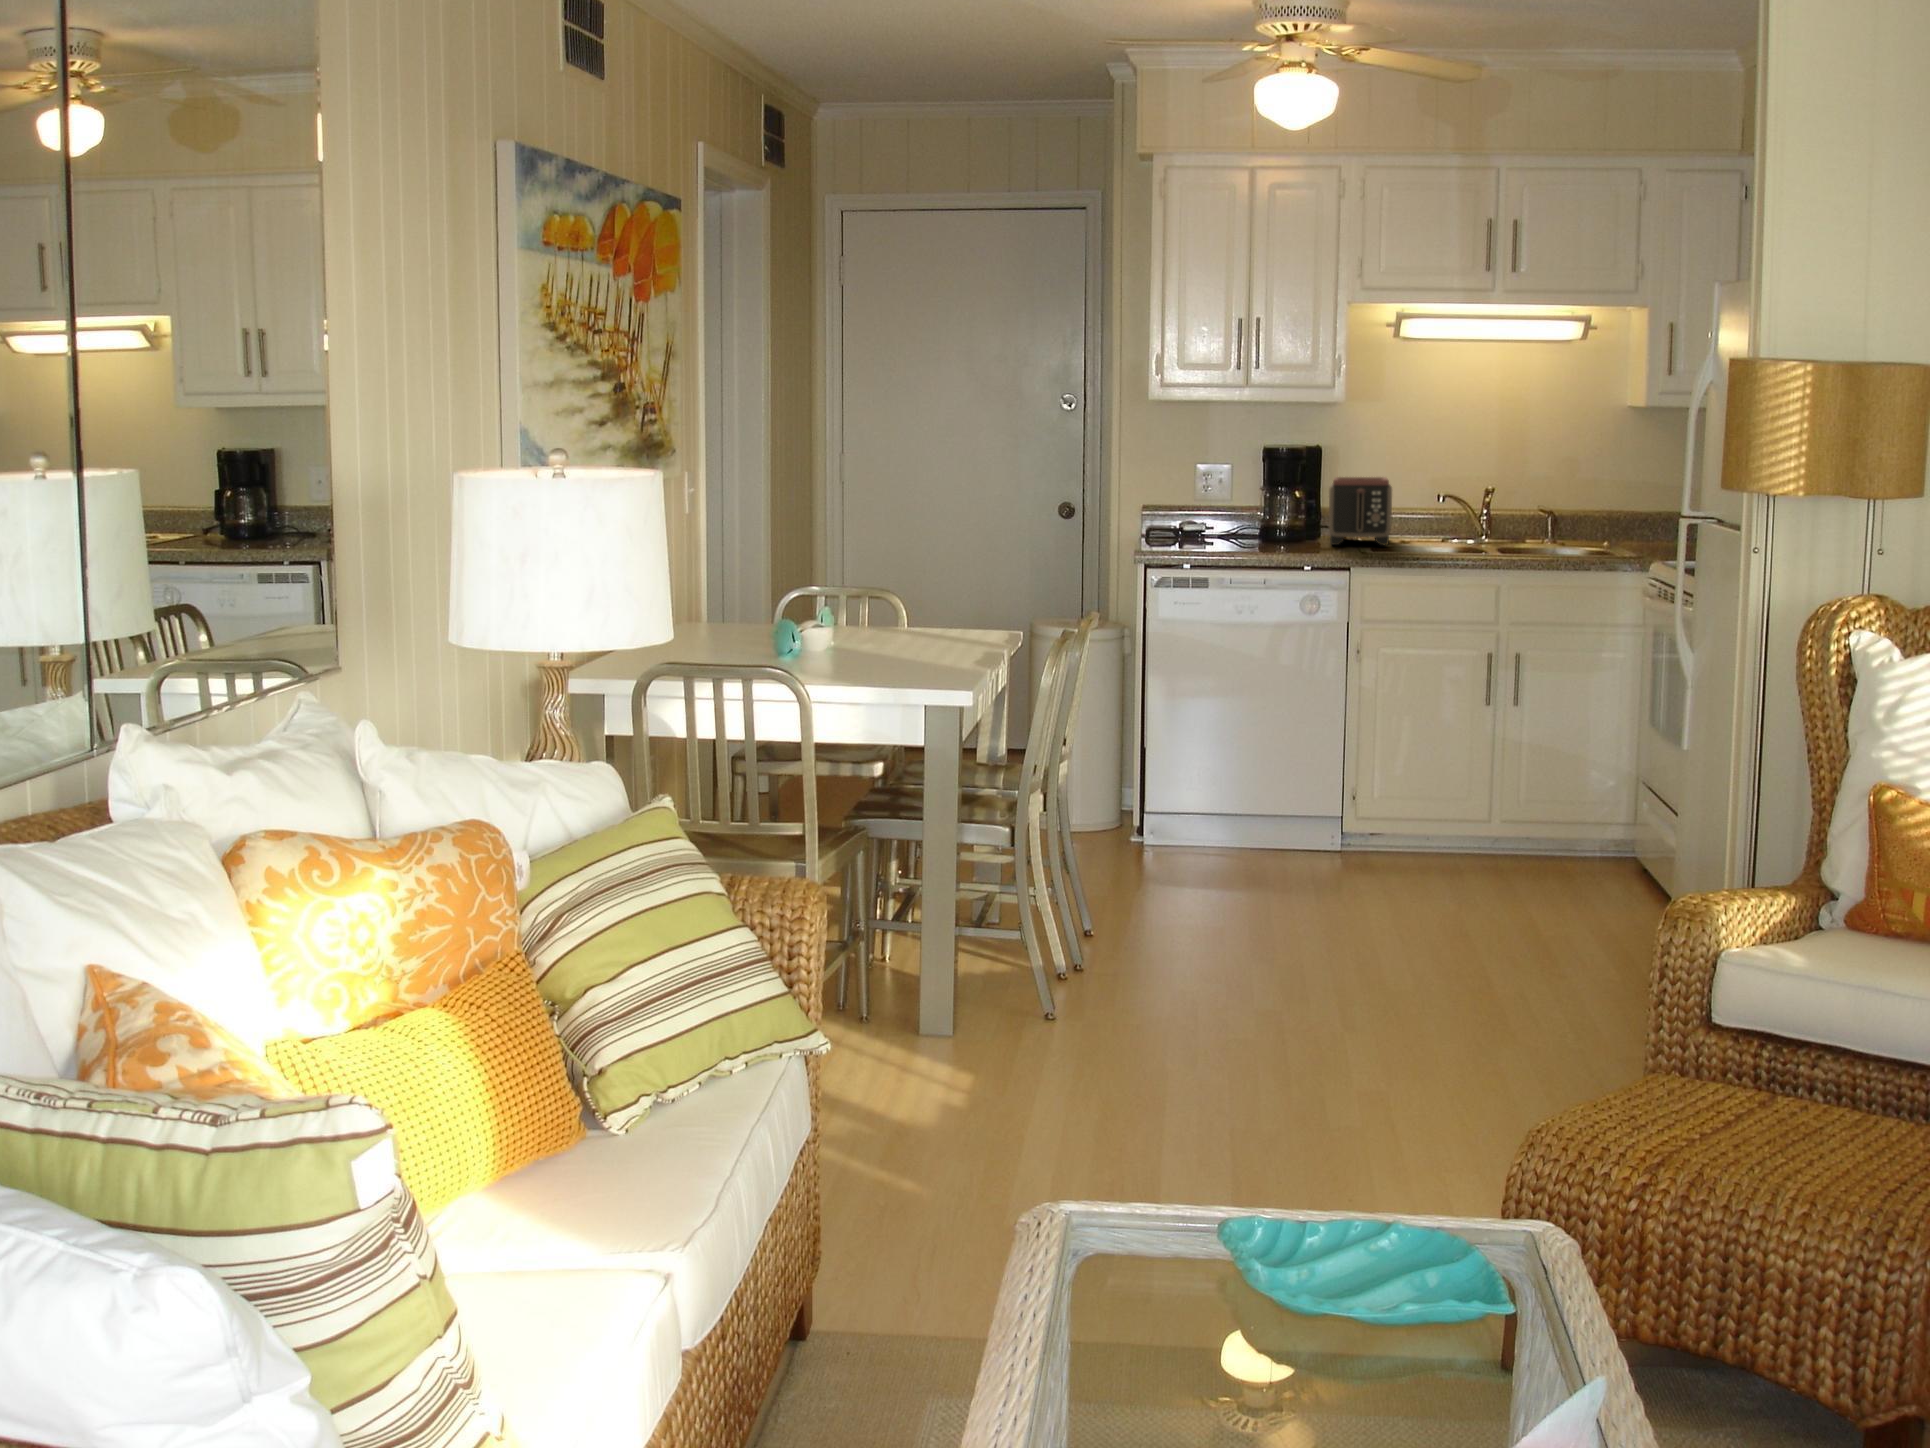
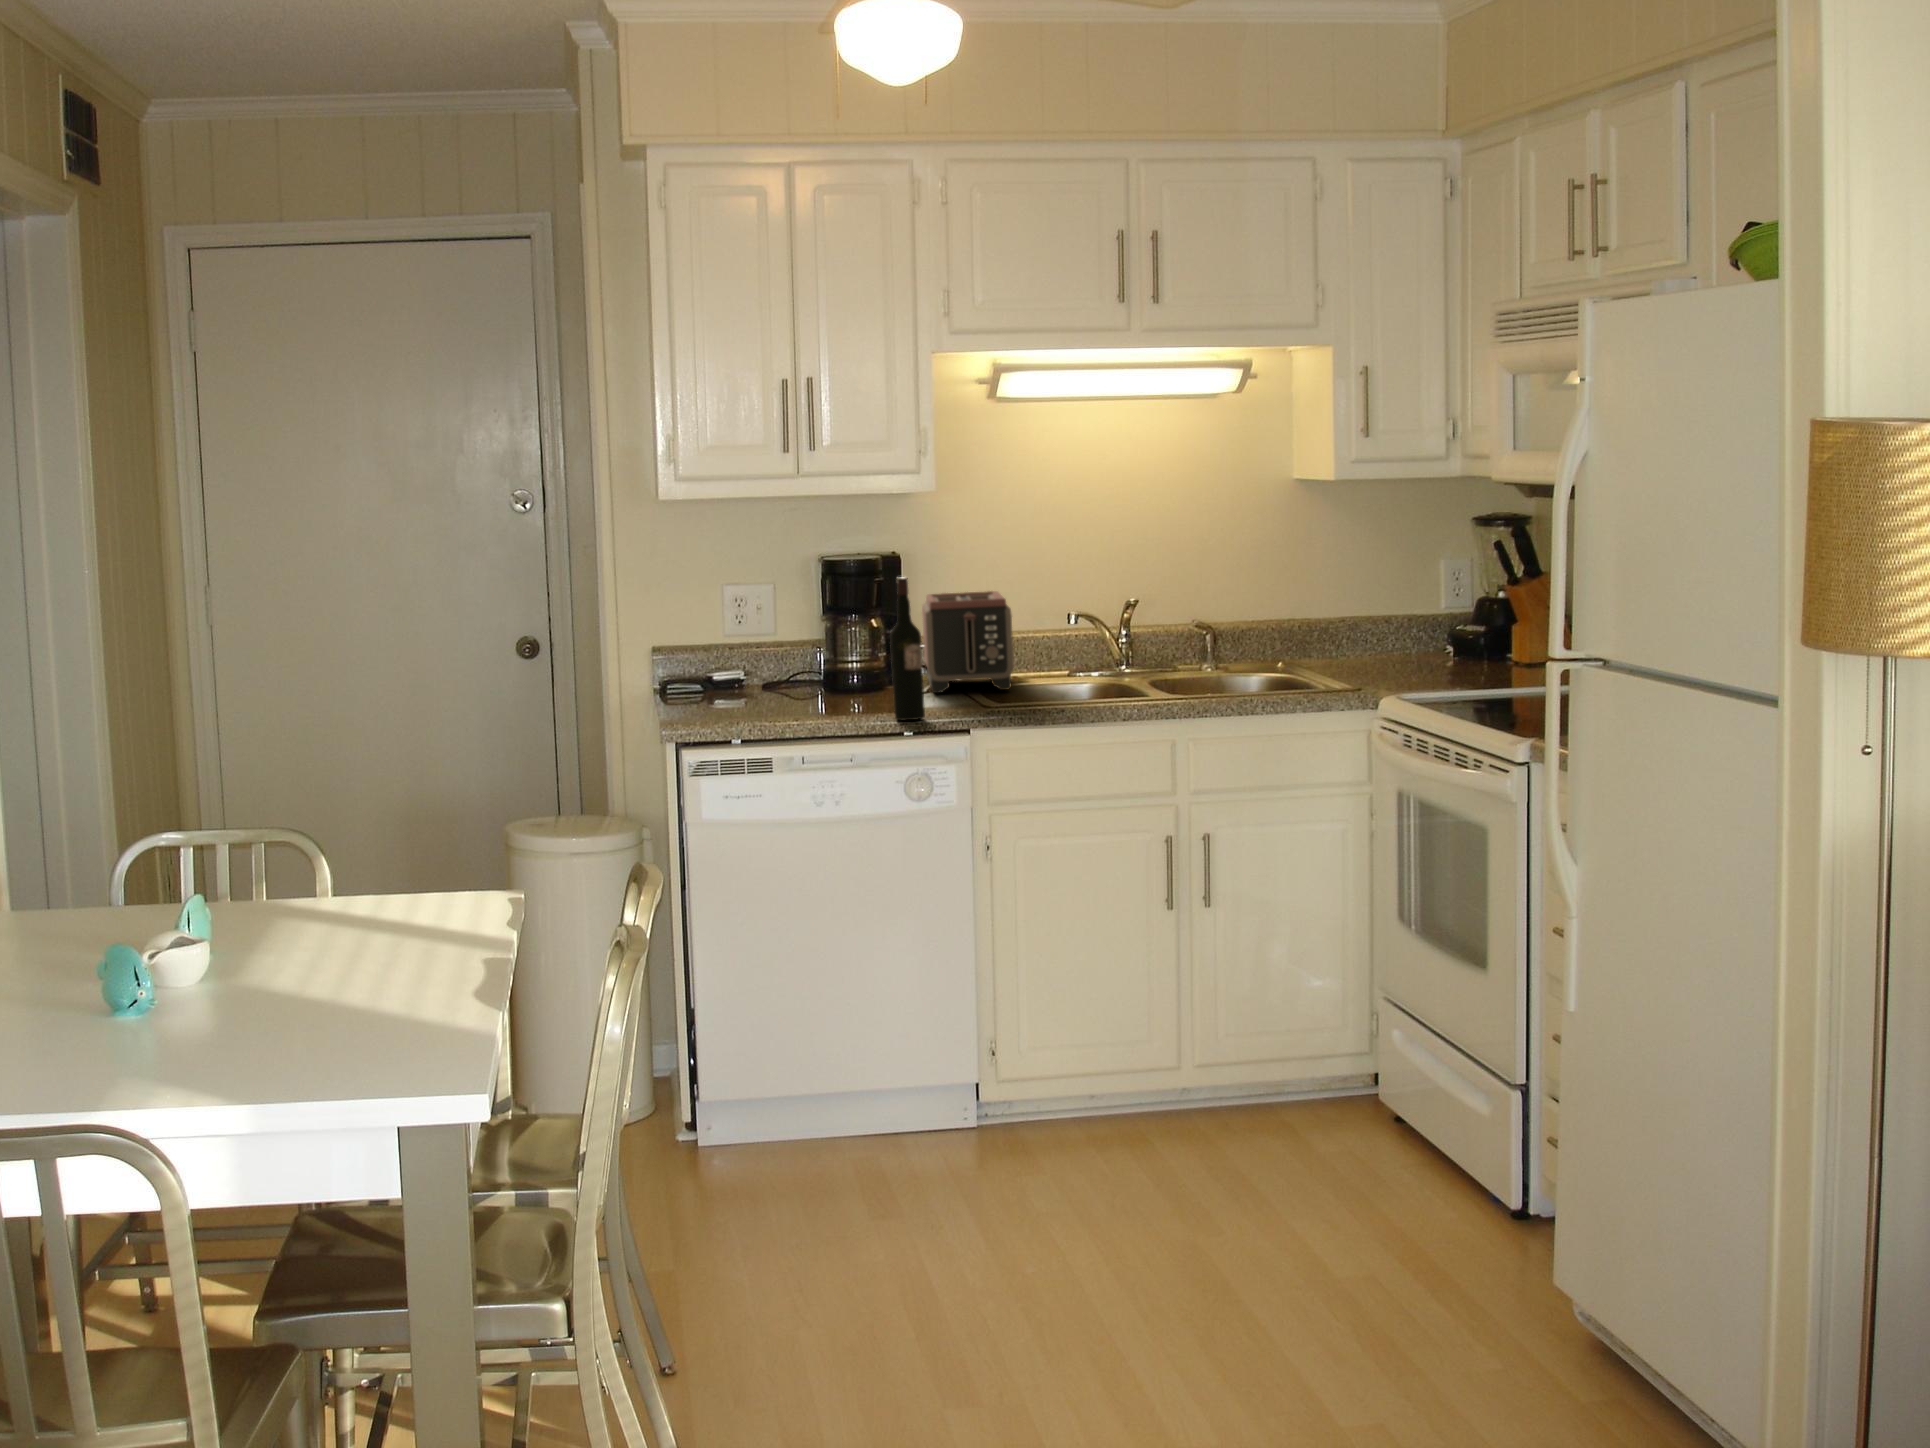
wine bottle: none [1299,457,1321,558] -> present [890,577,925,720]

